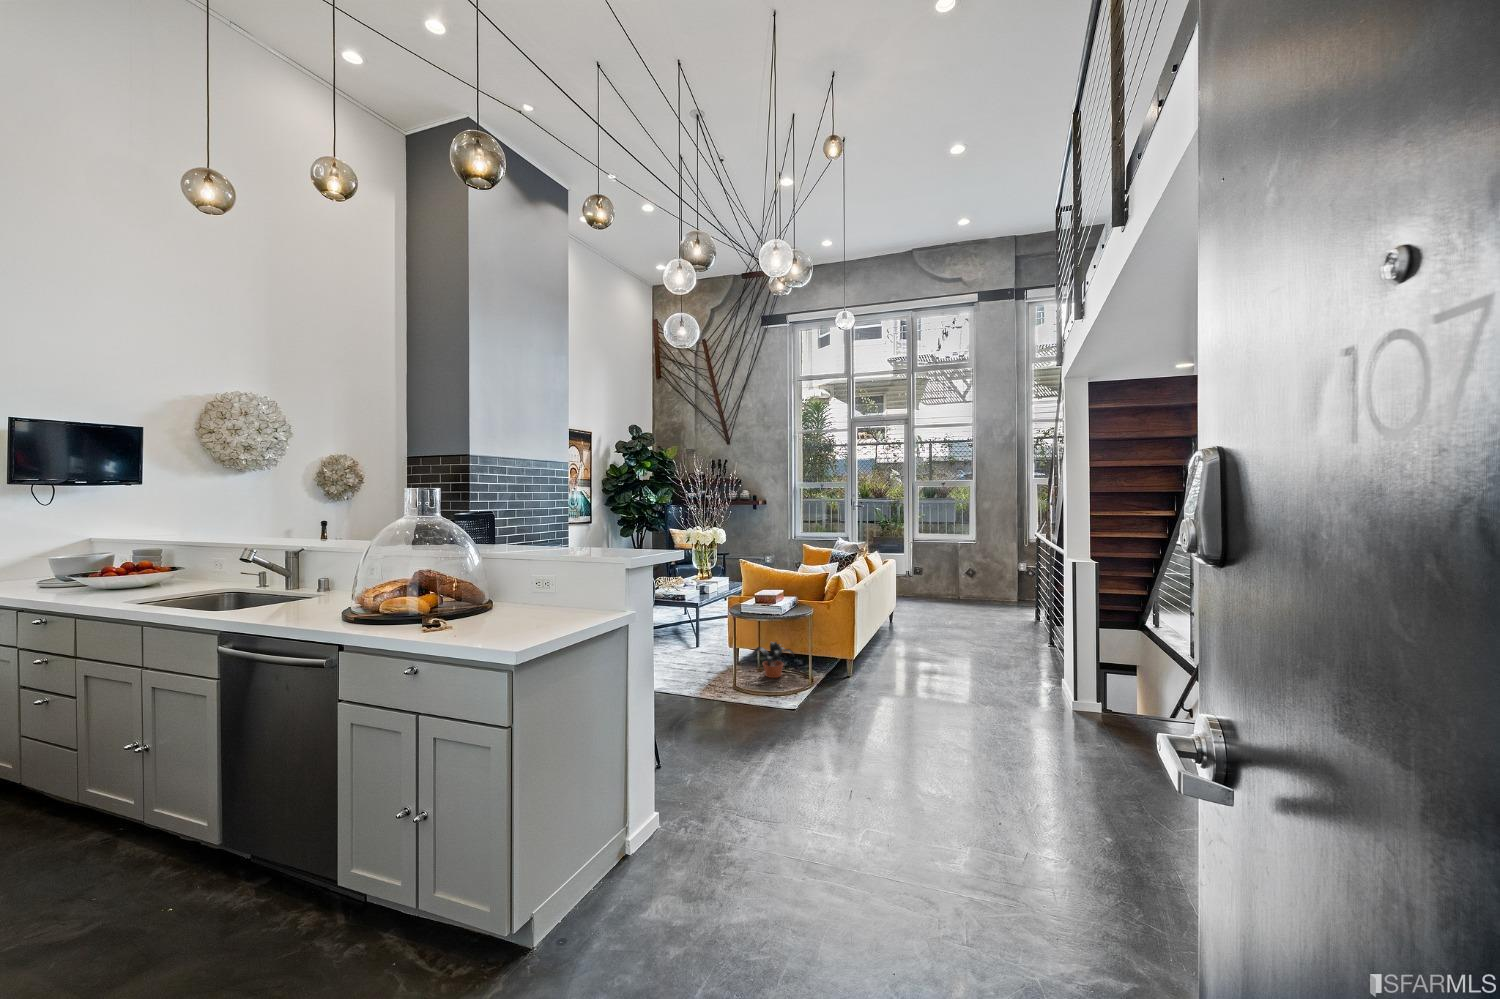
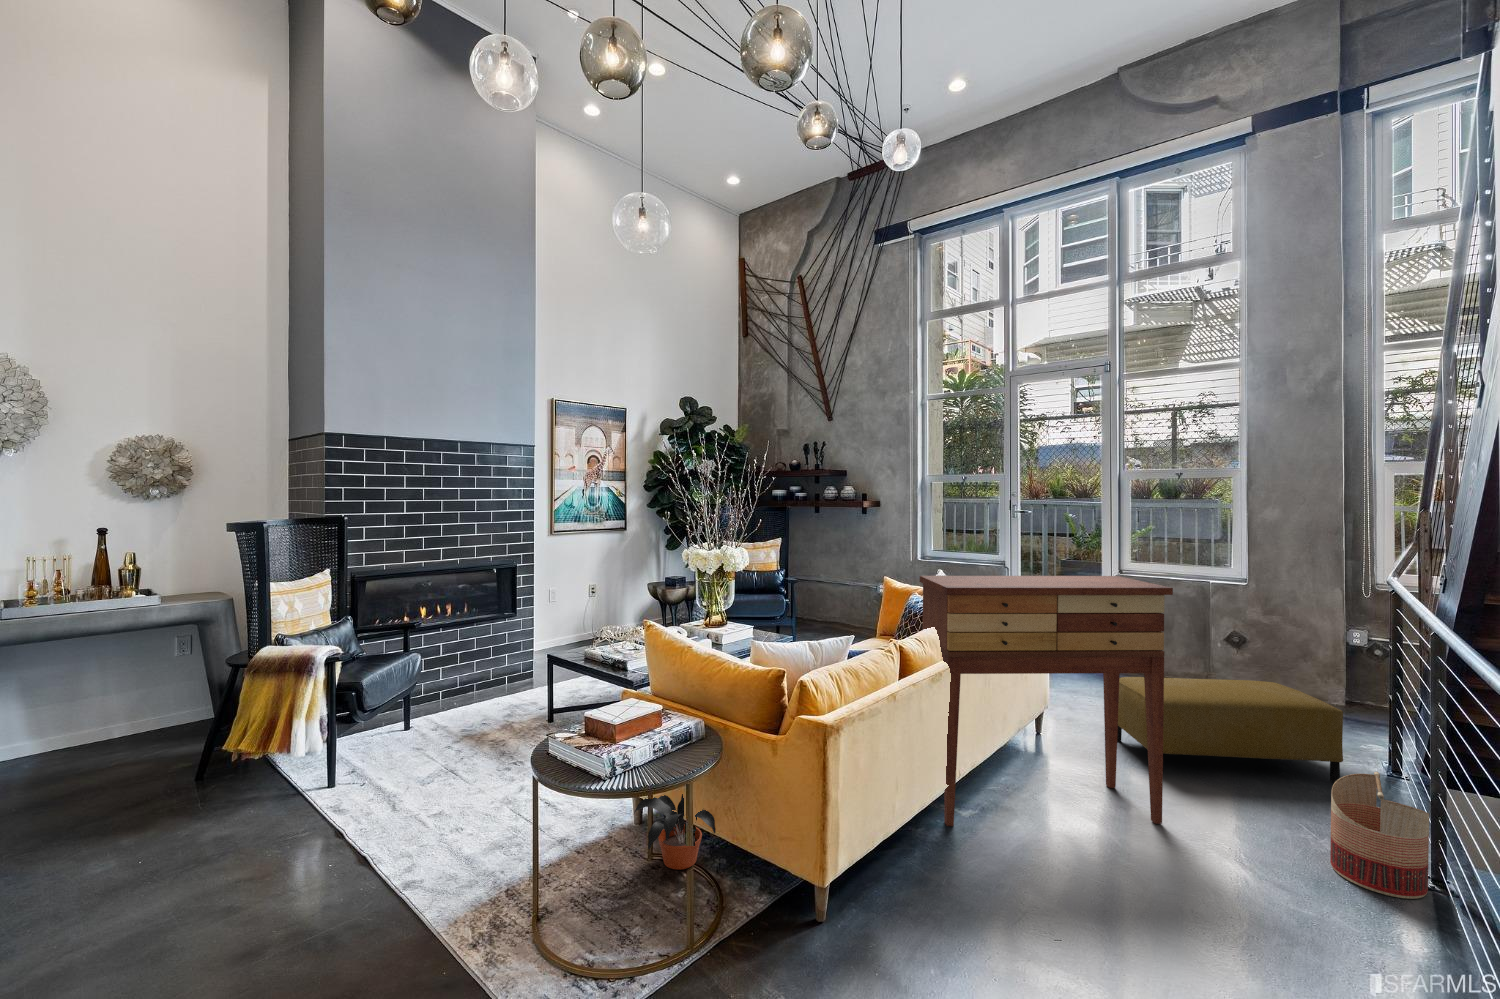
console table: none [853,536,962,655] -> present [920,576,1173,826]
ottoman: none [925,587,1021,632] -> present [1117,677,1343,783]
basket: none [1020,610,1051,654] -> present [1330,772,1429,899]

